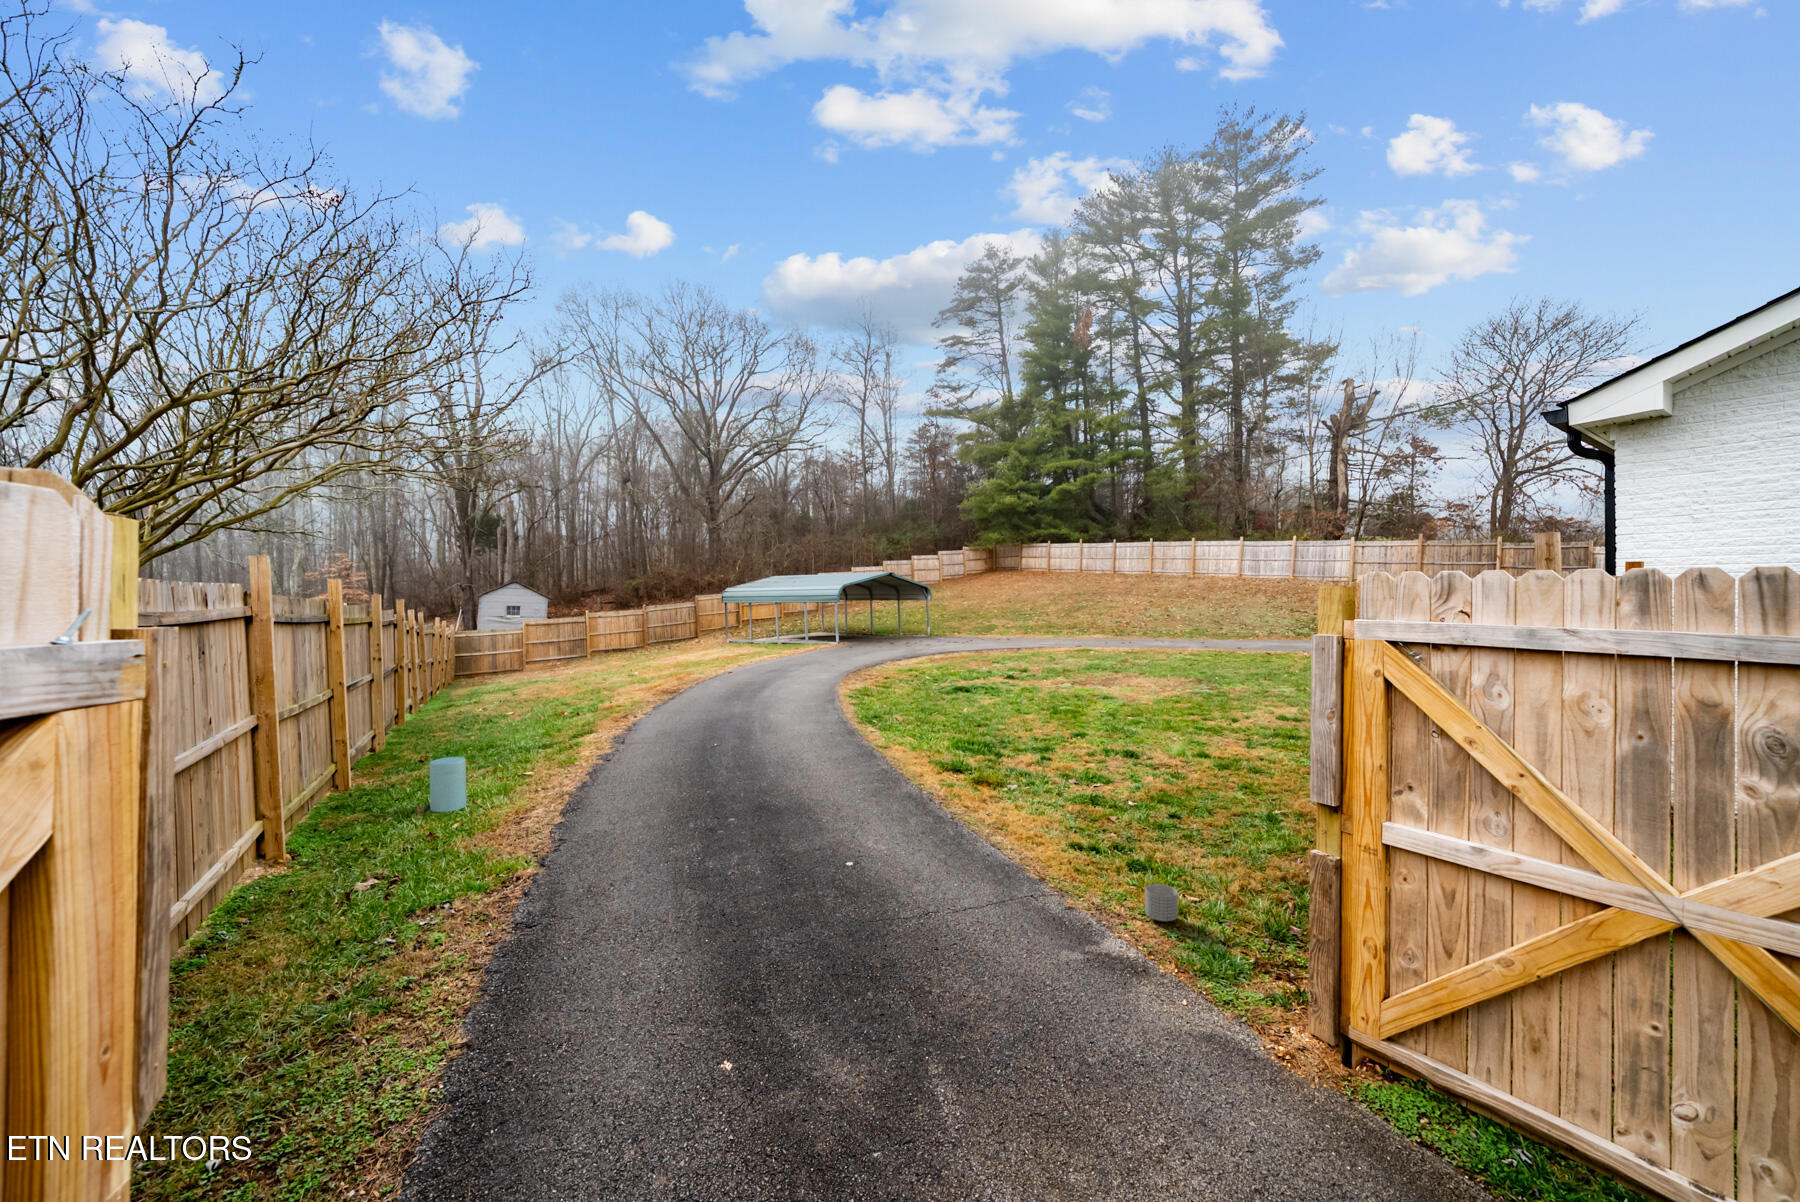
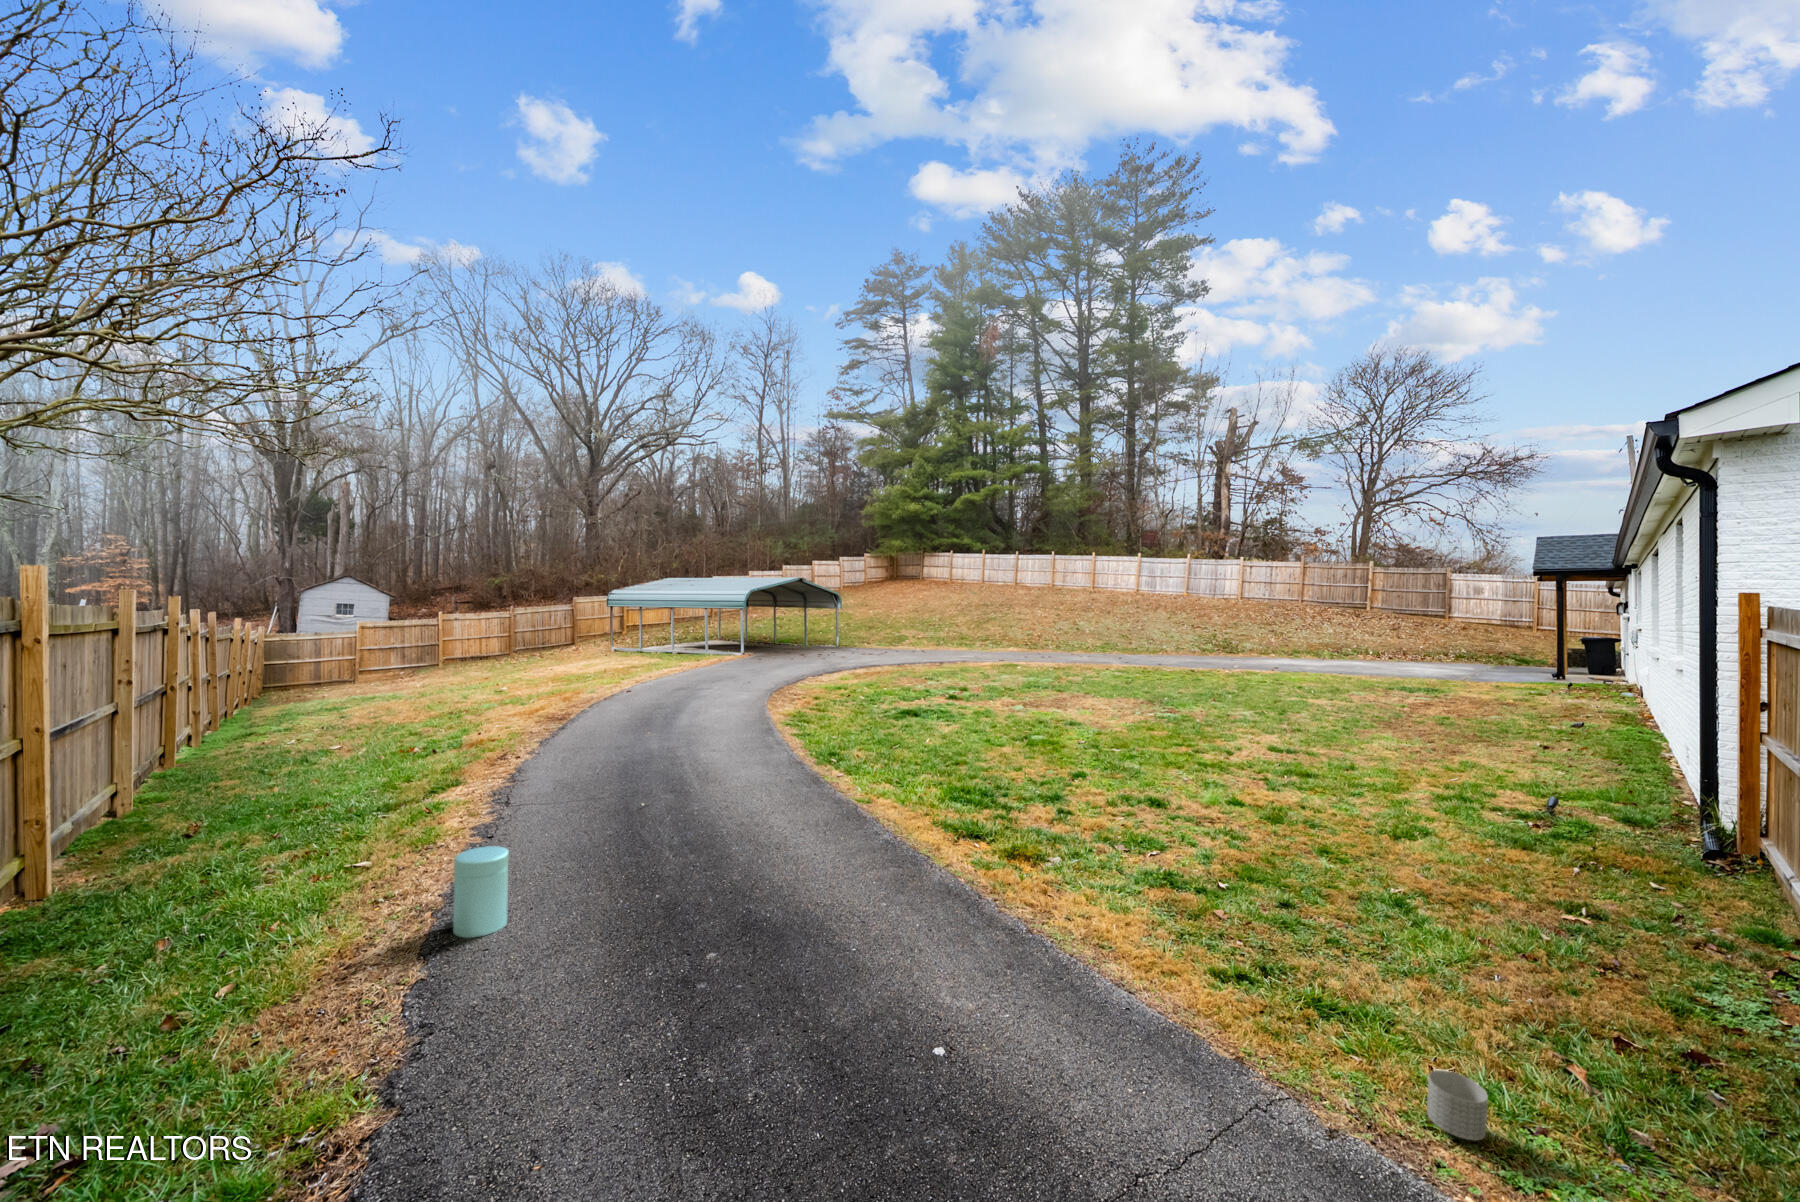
trash can: present [424,757,466,812] -> present [442,846,508,938]

